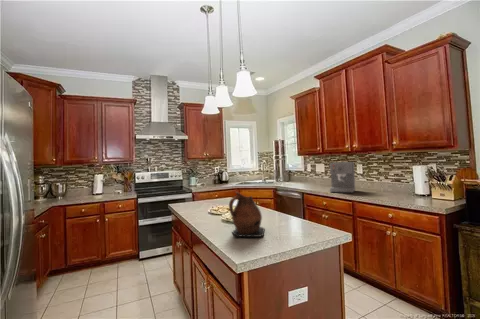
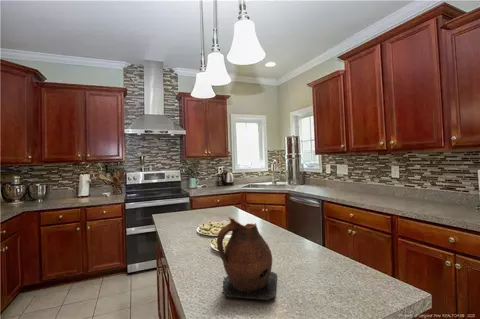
coffee maker: present [330,162,355,193] -> none [359,163,392,203]

